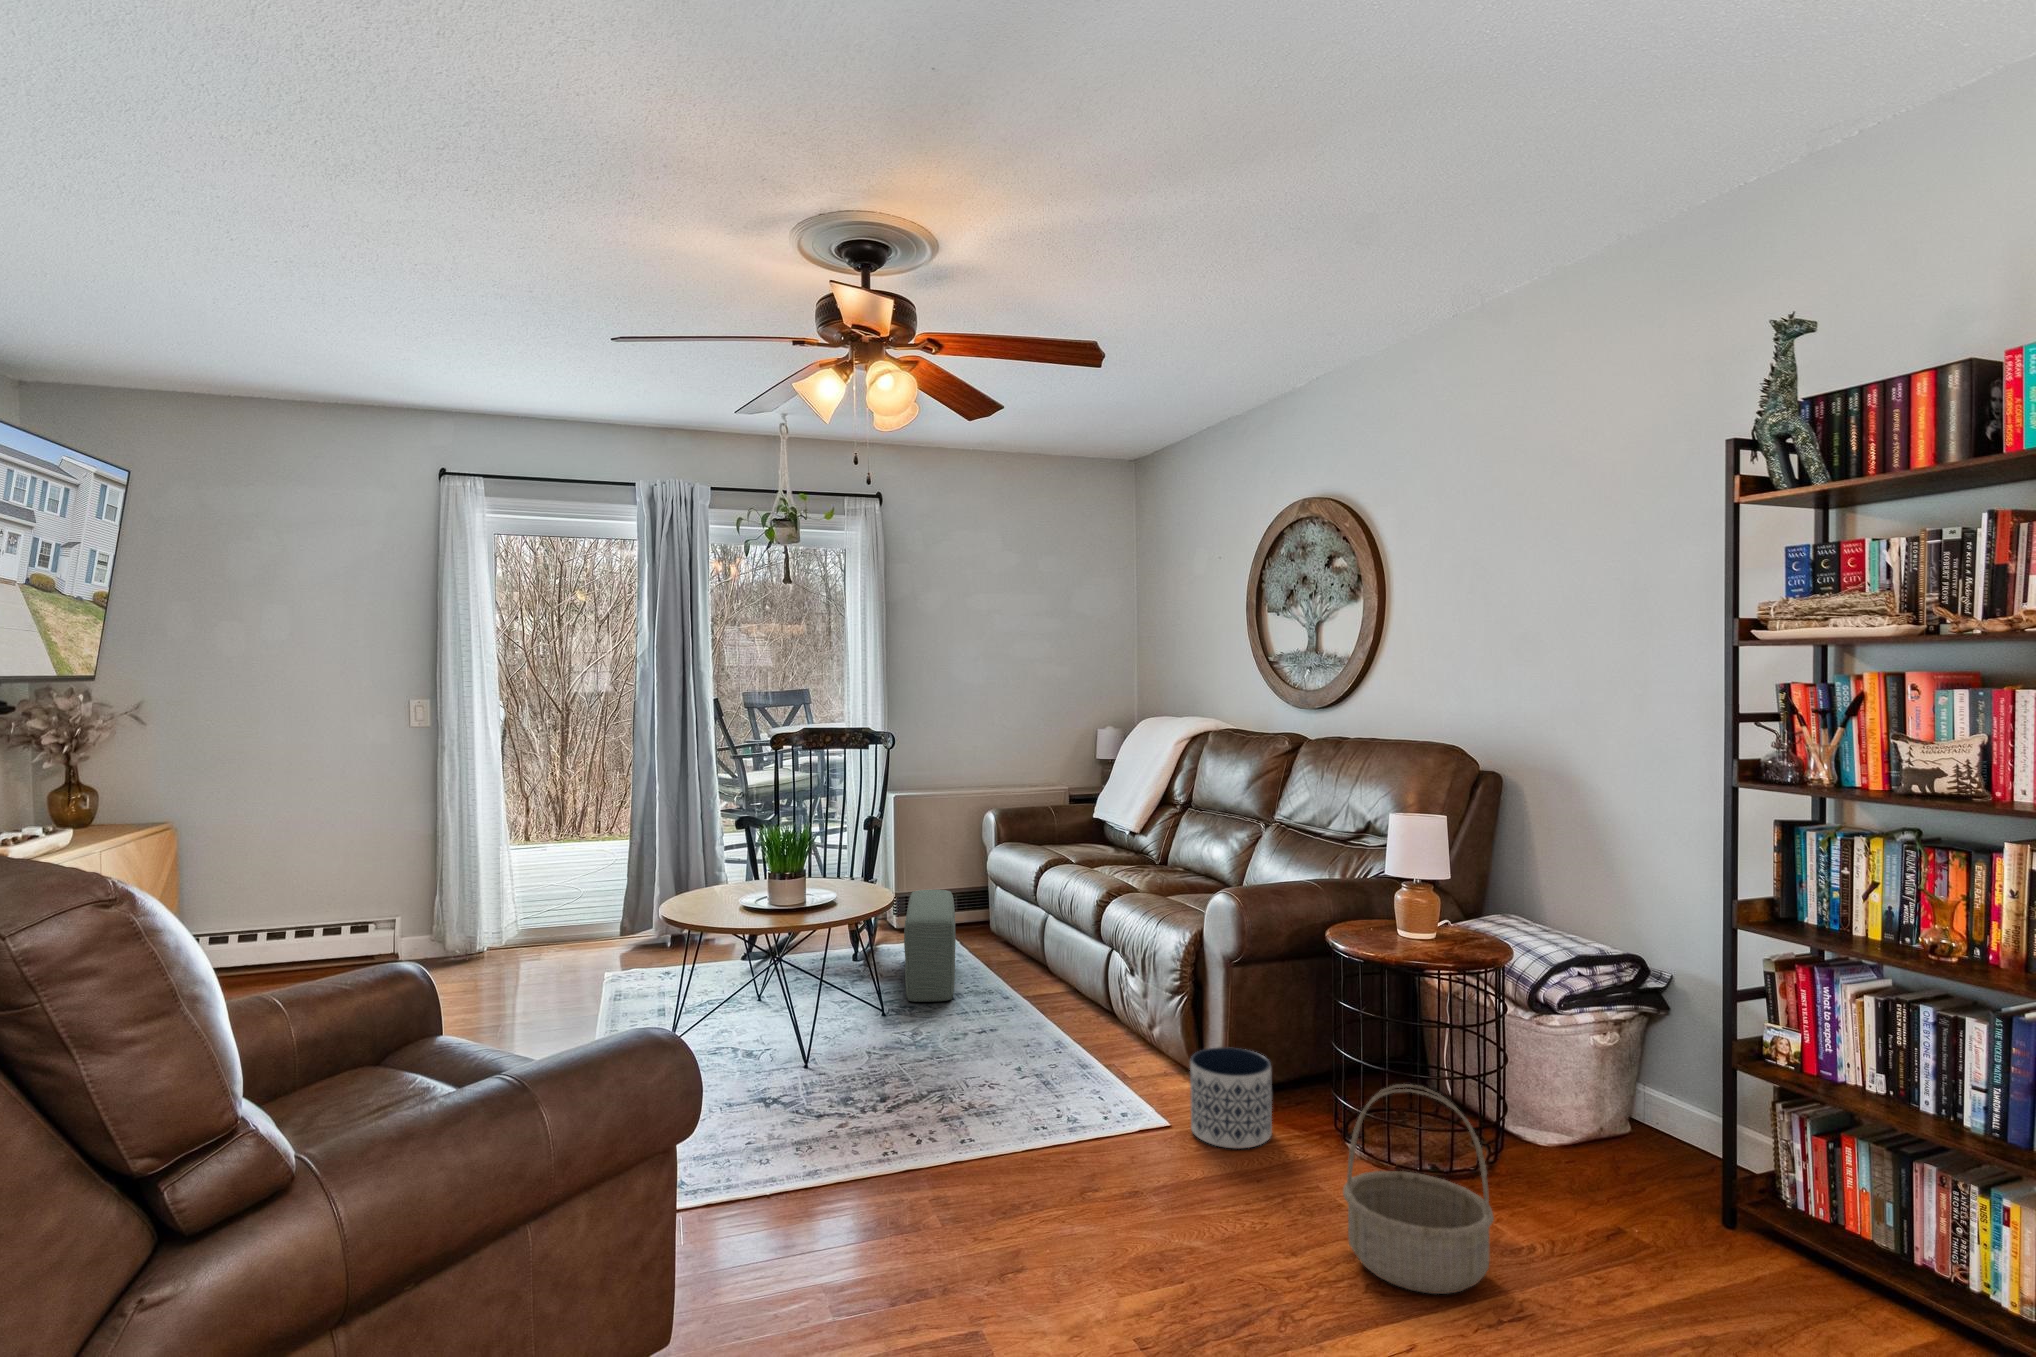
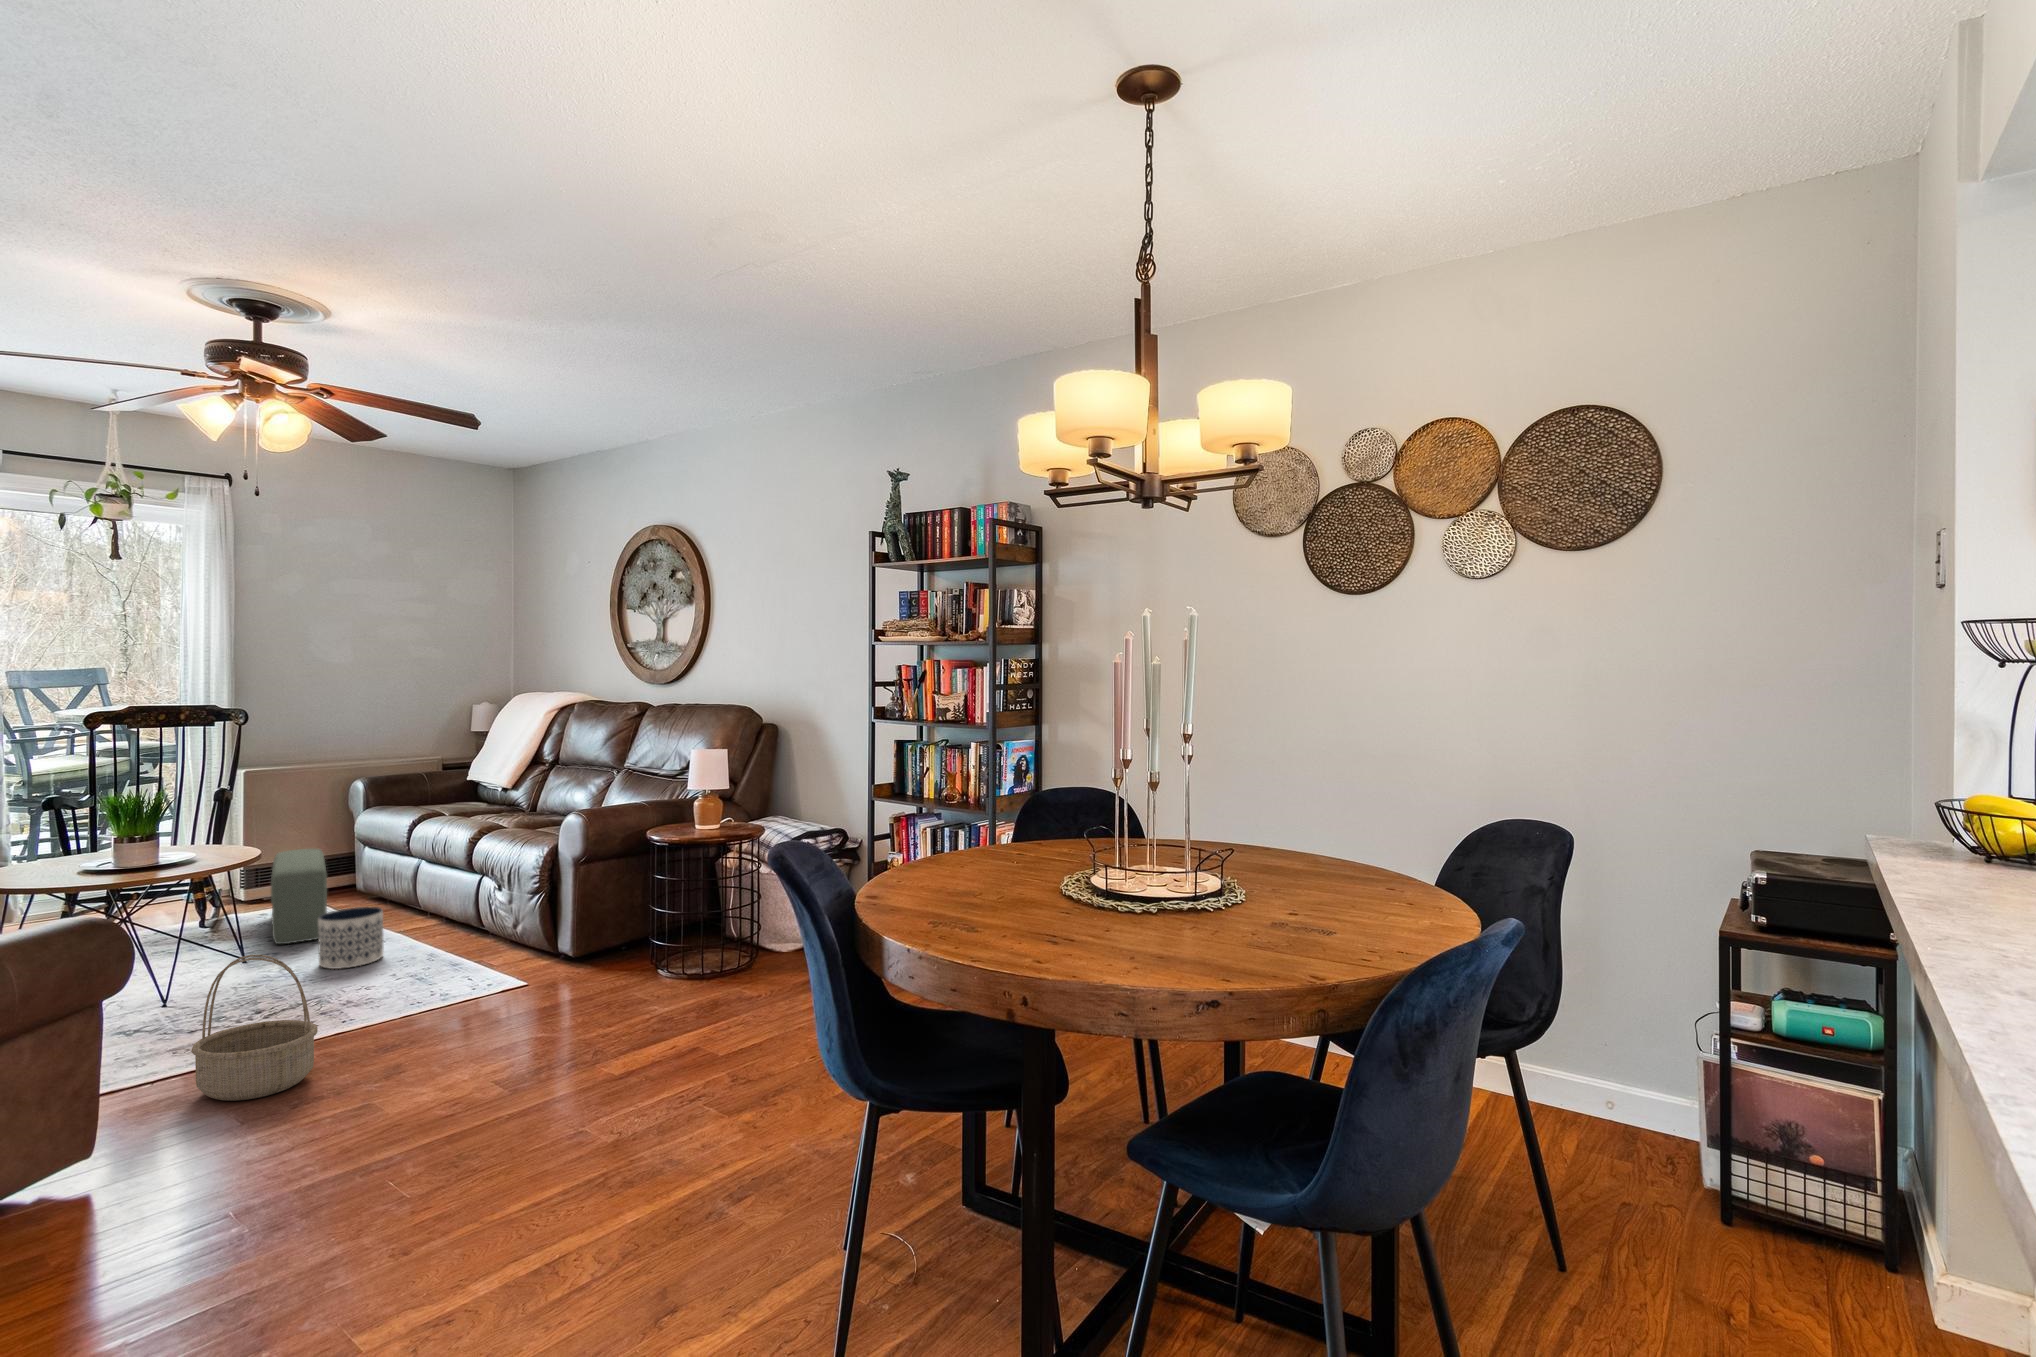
planter: present [1190,1047,1272,1149] -> present [318,907,383,969]
basket: present [1343,1084,1494,1294] -> present [191,955,318,1101]

